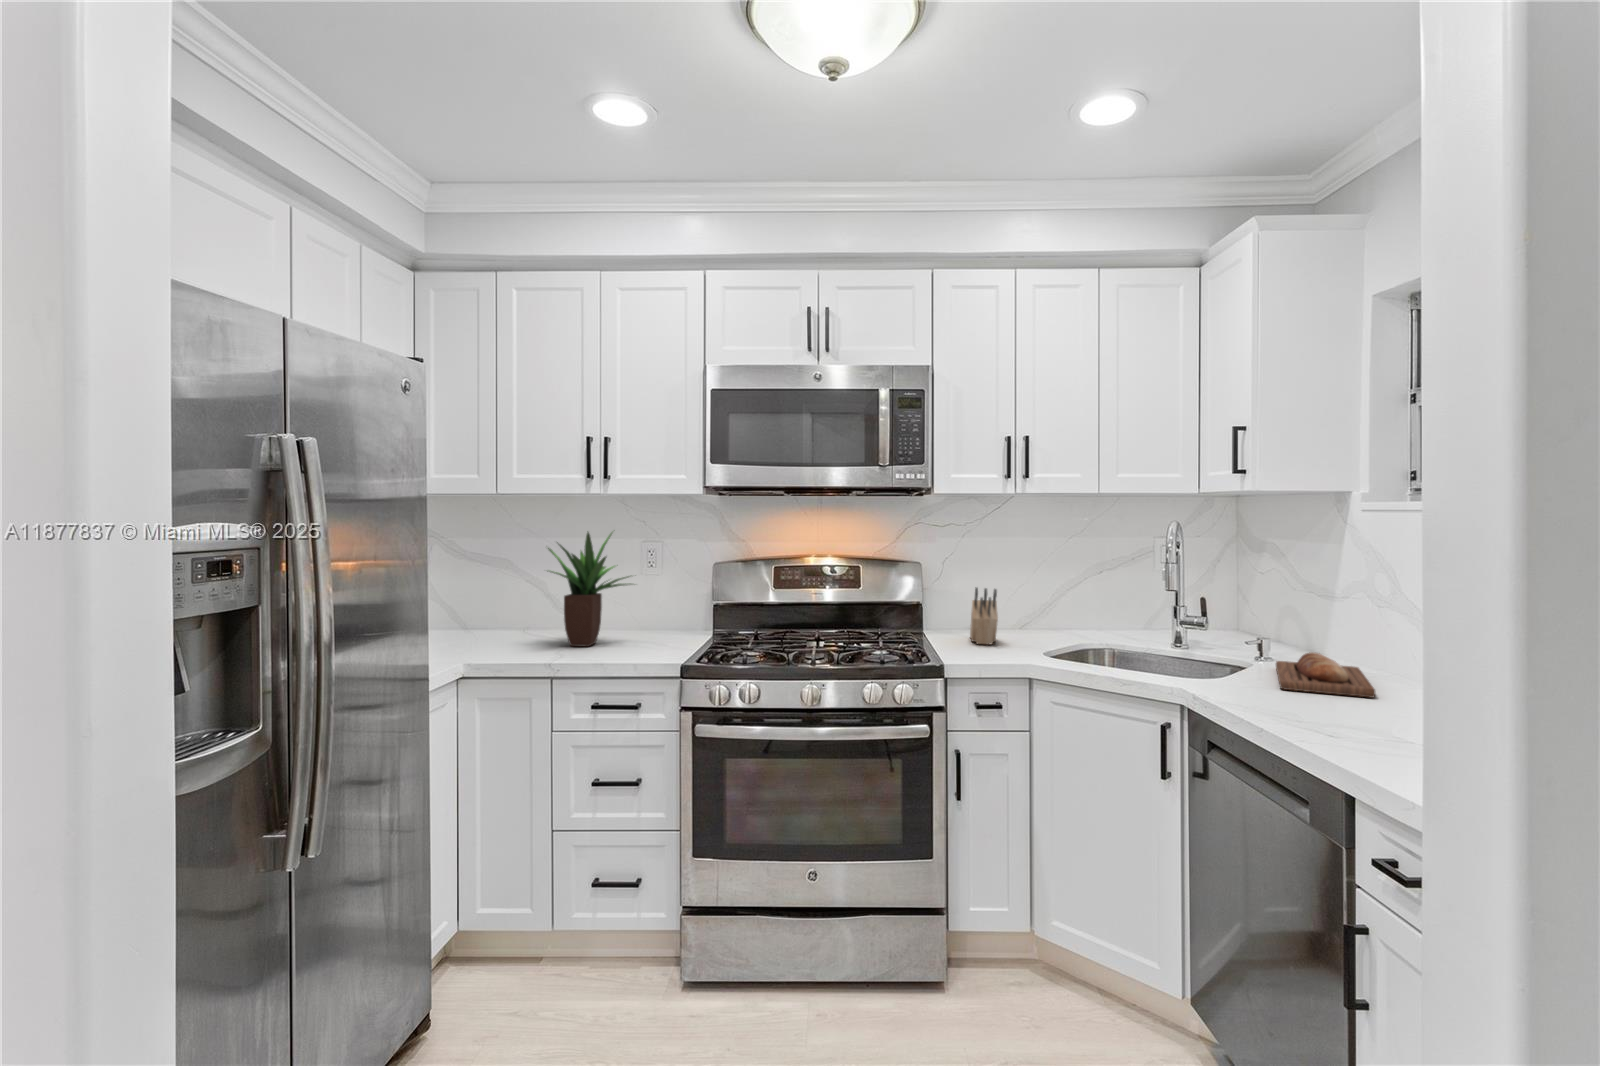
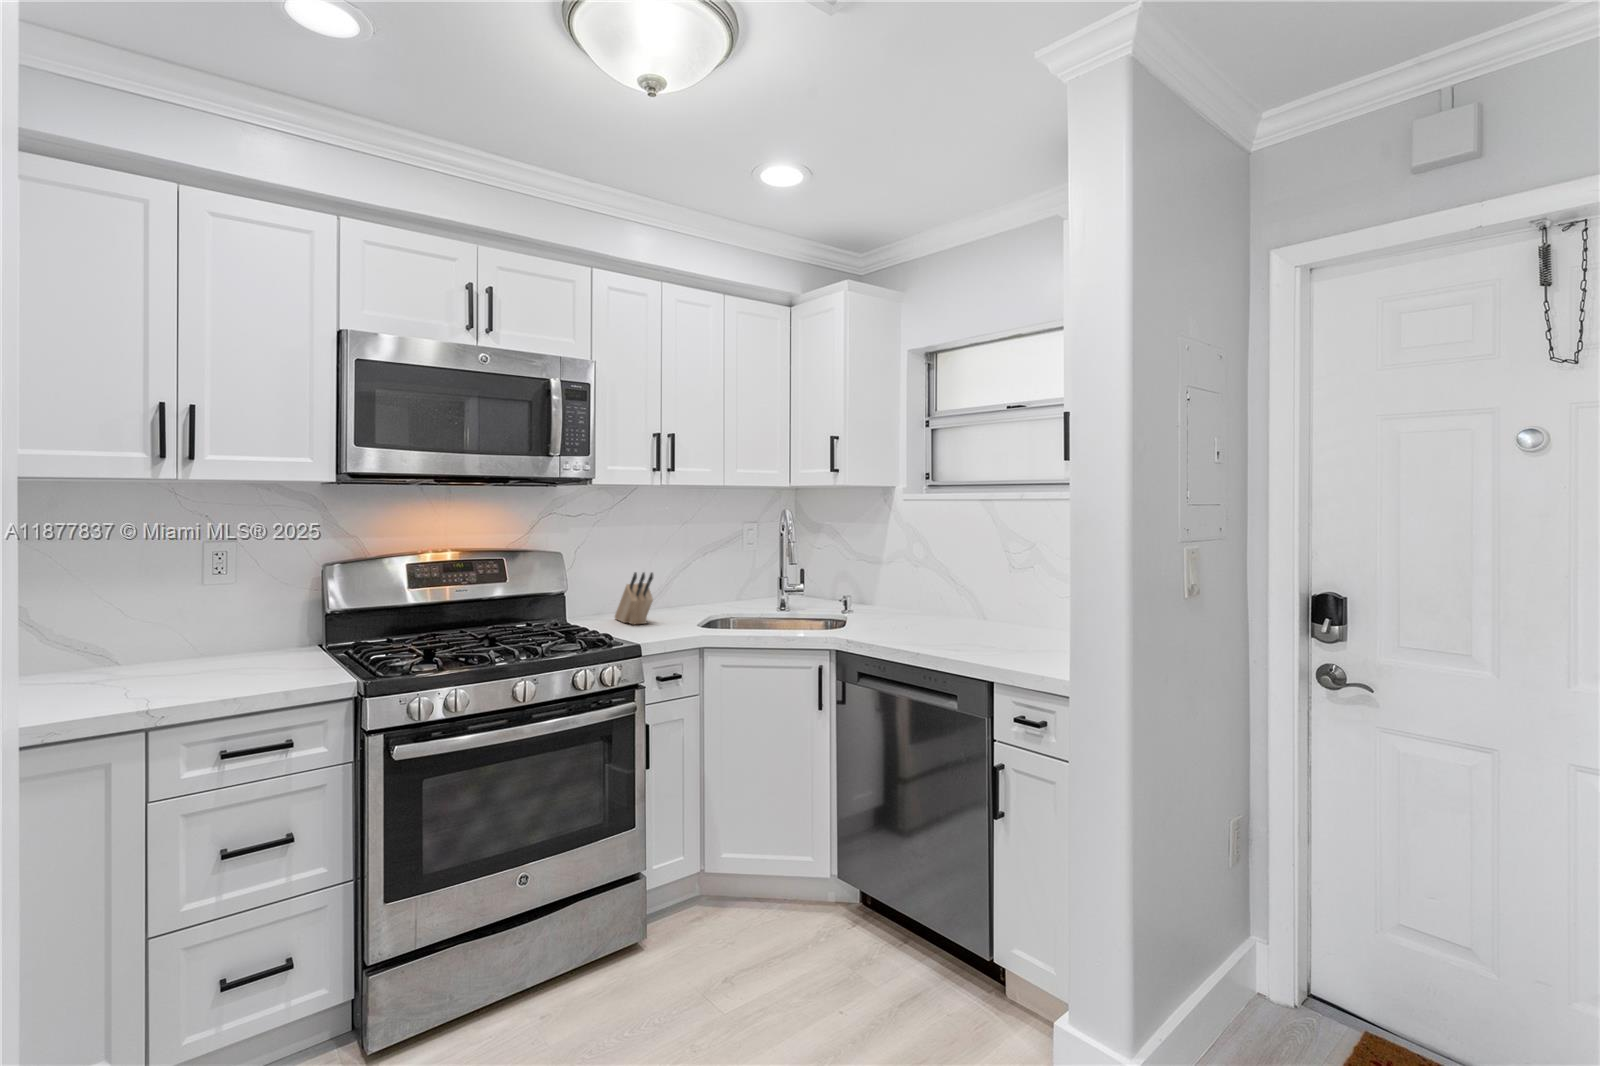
potted plant: present [548,532,629,647] -> none [88,524,251,682]
bread loaf: present [1276,652,1375,698] -> none [863,604,942,632]

